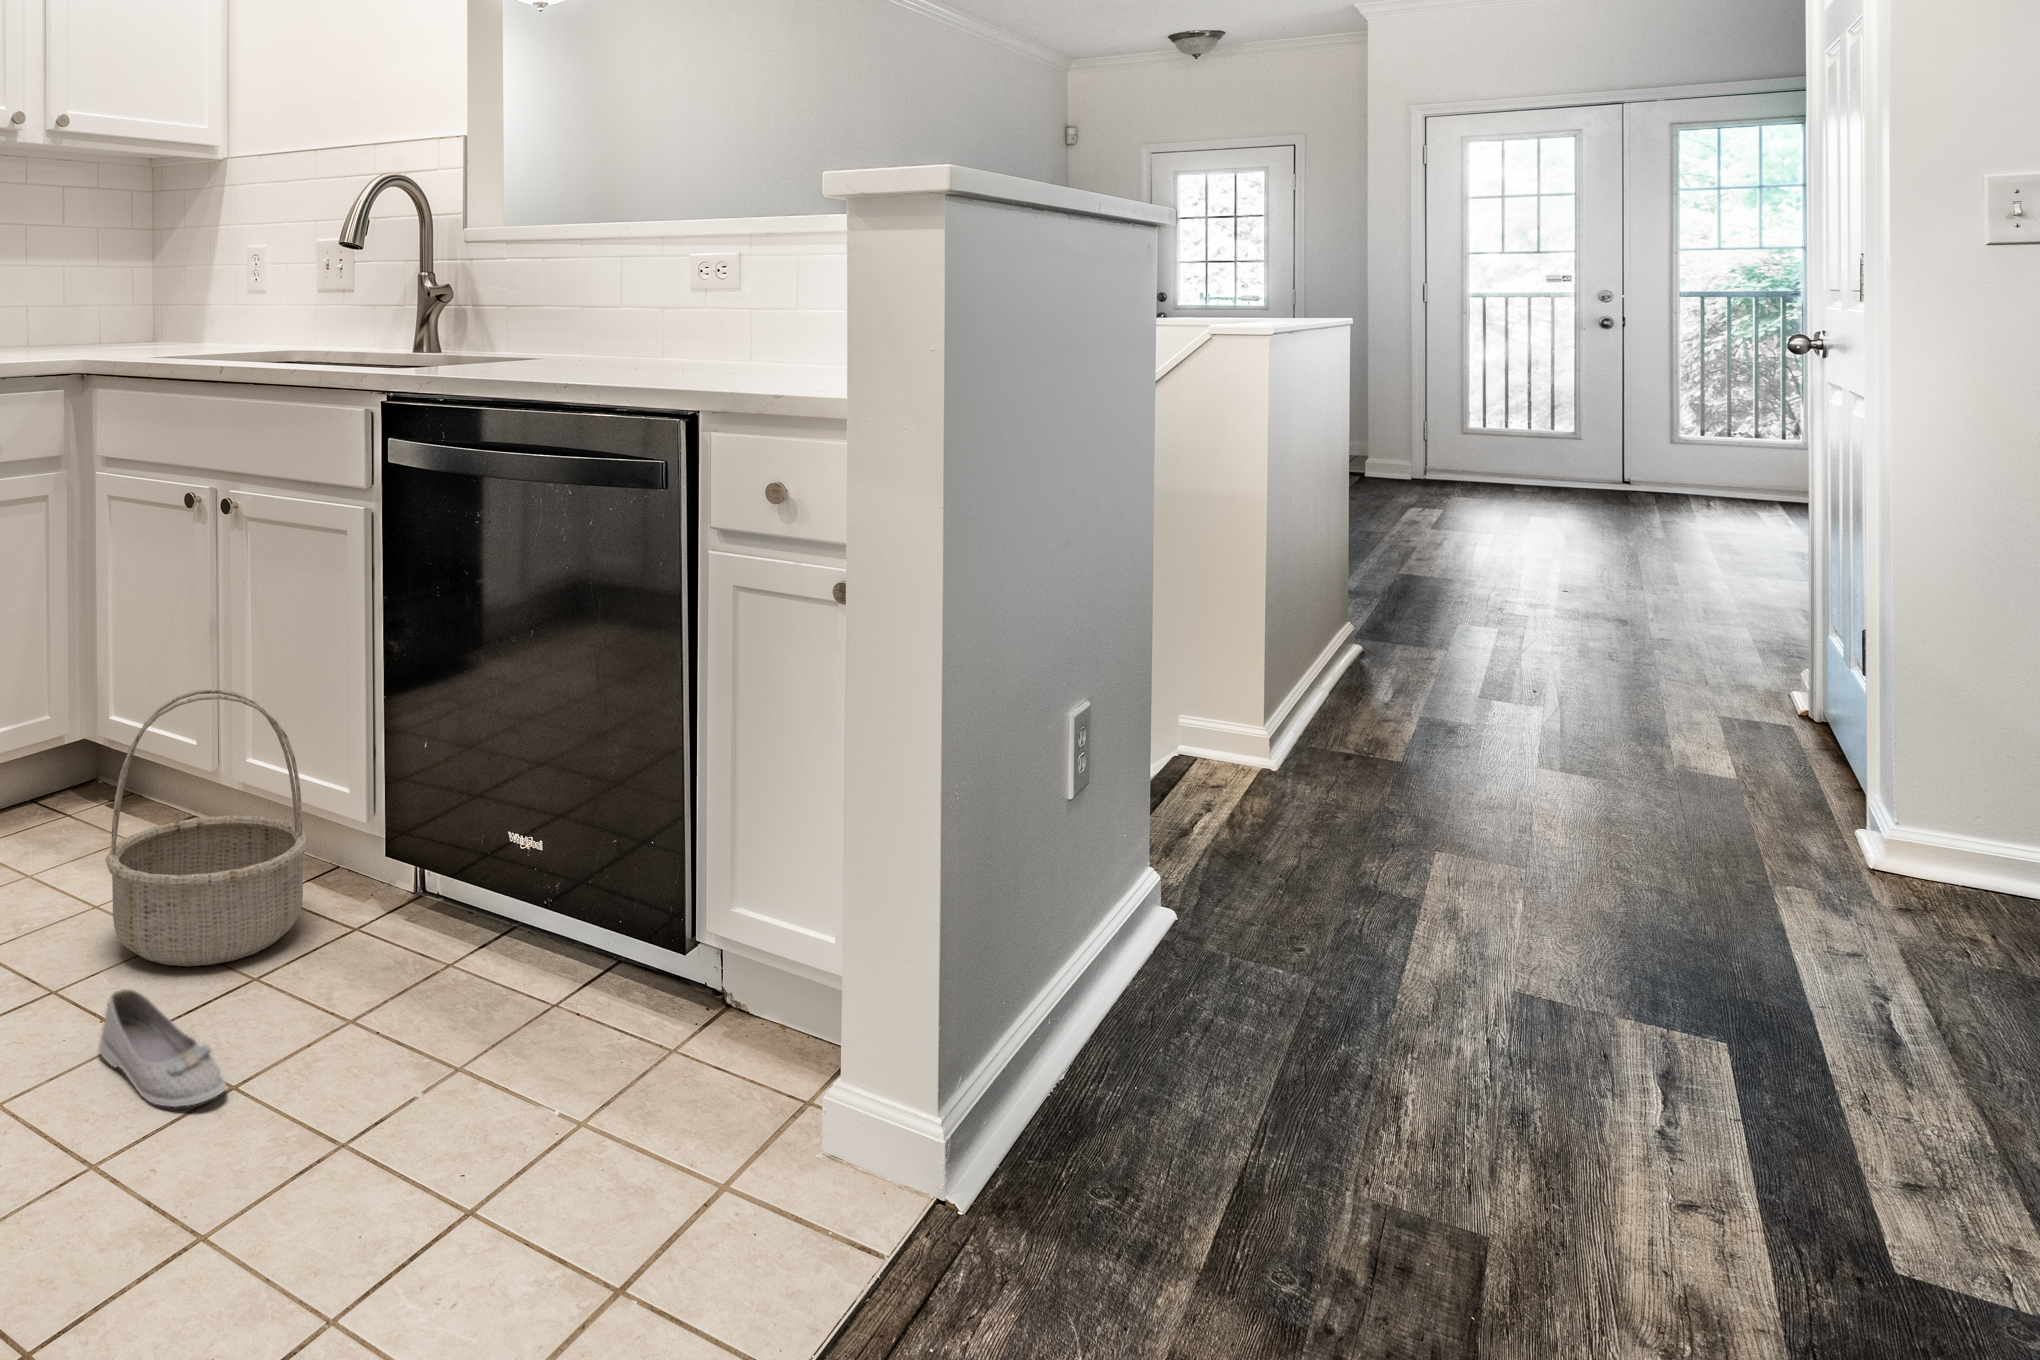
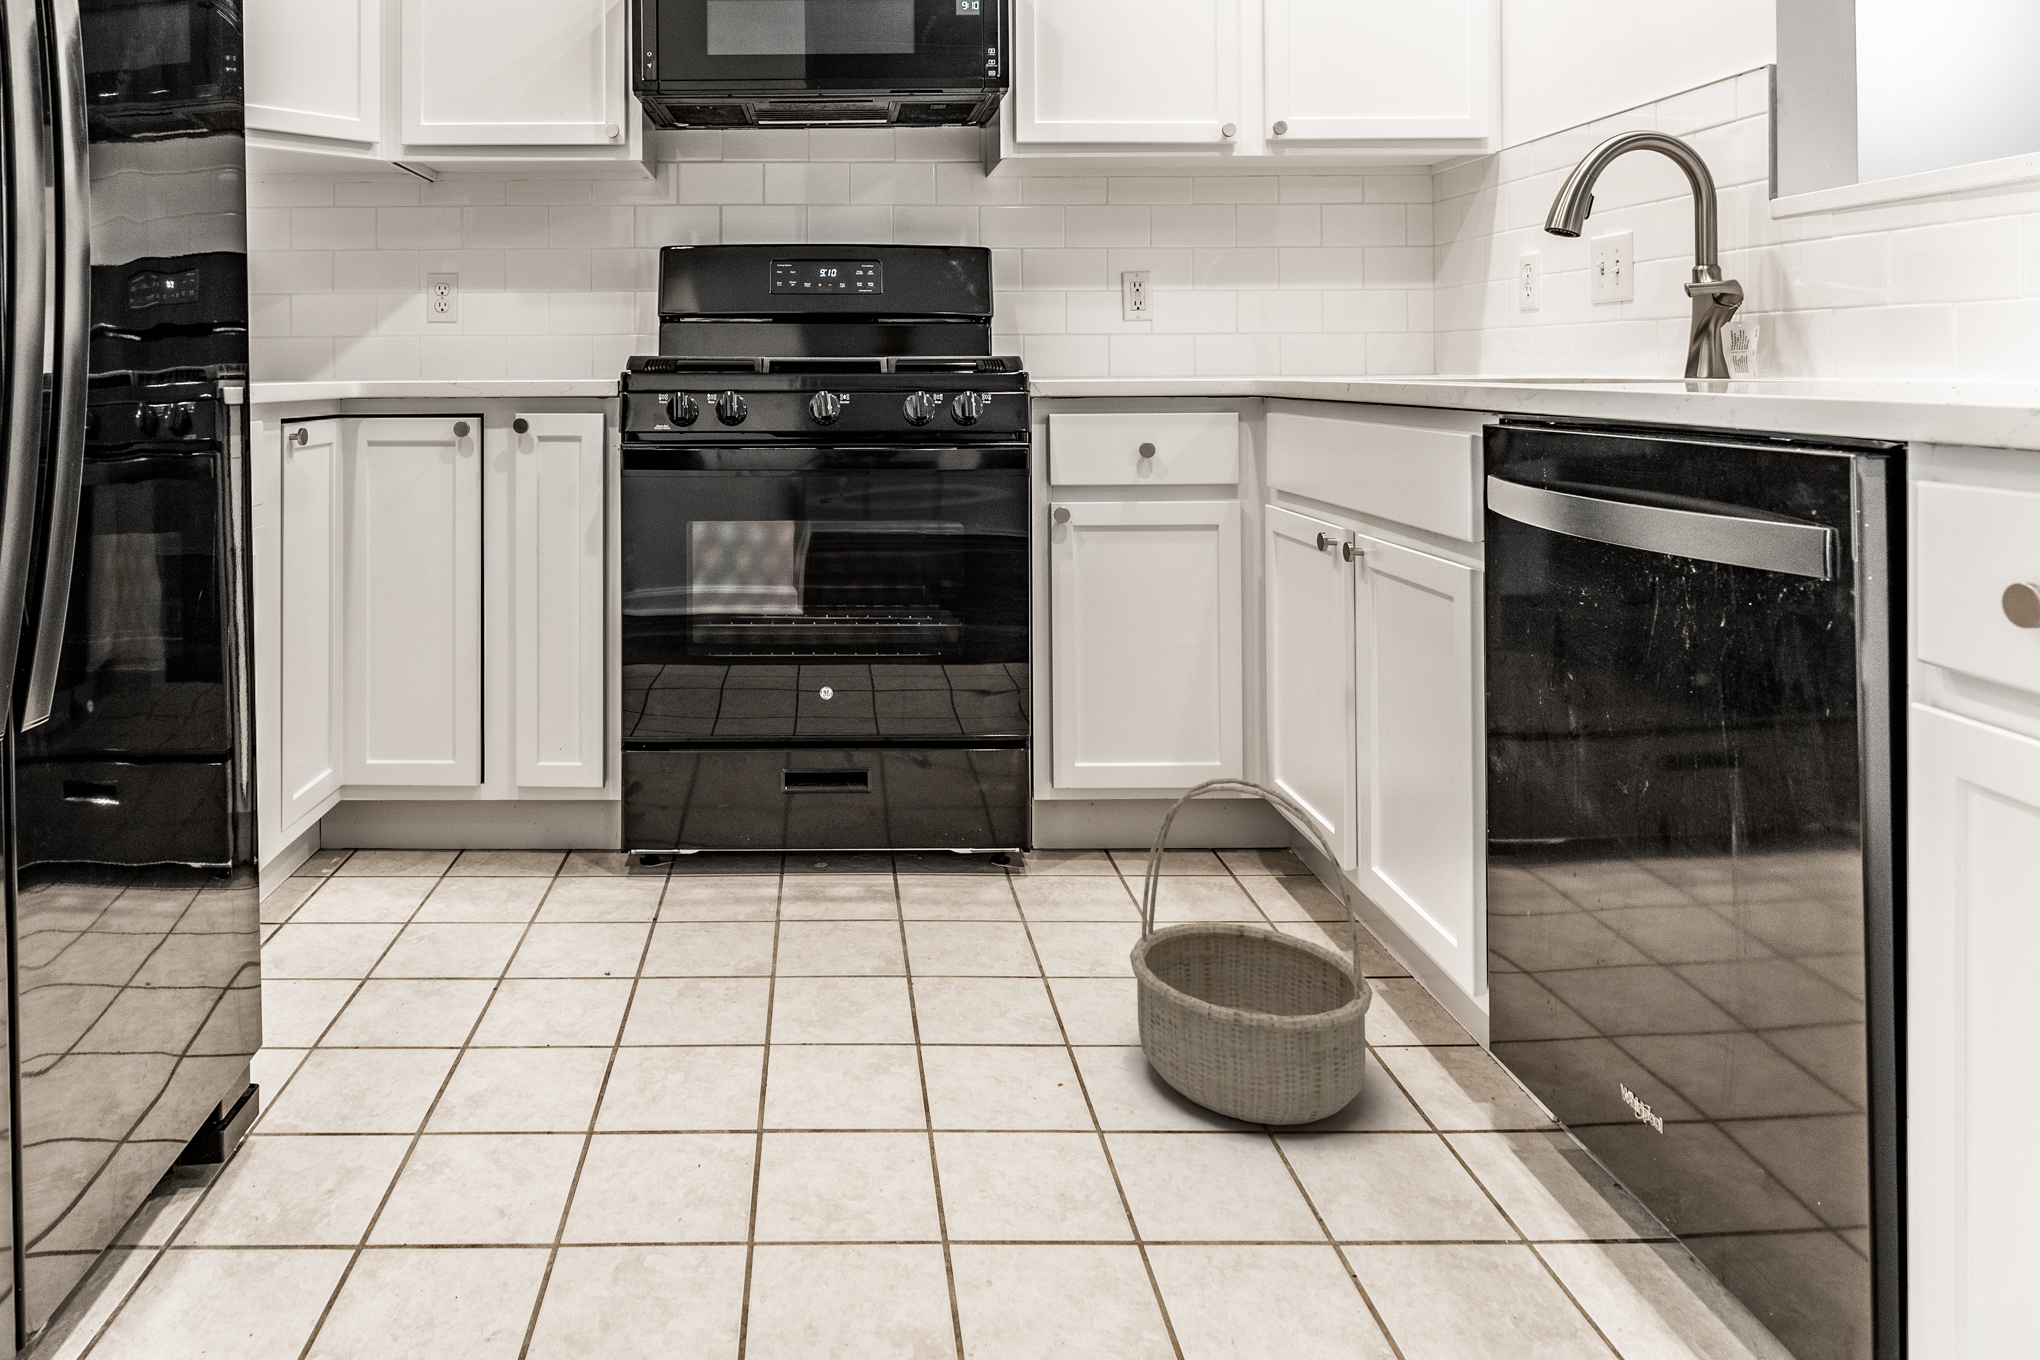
shoe: present [99,989,226,1107] -> none [1029,1101,1114,1289]

